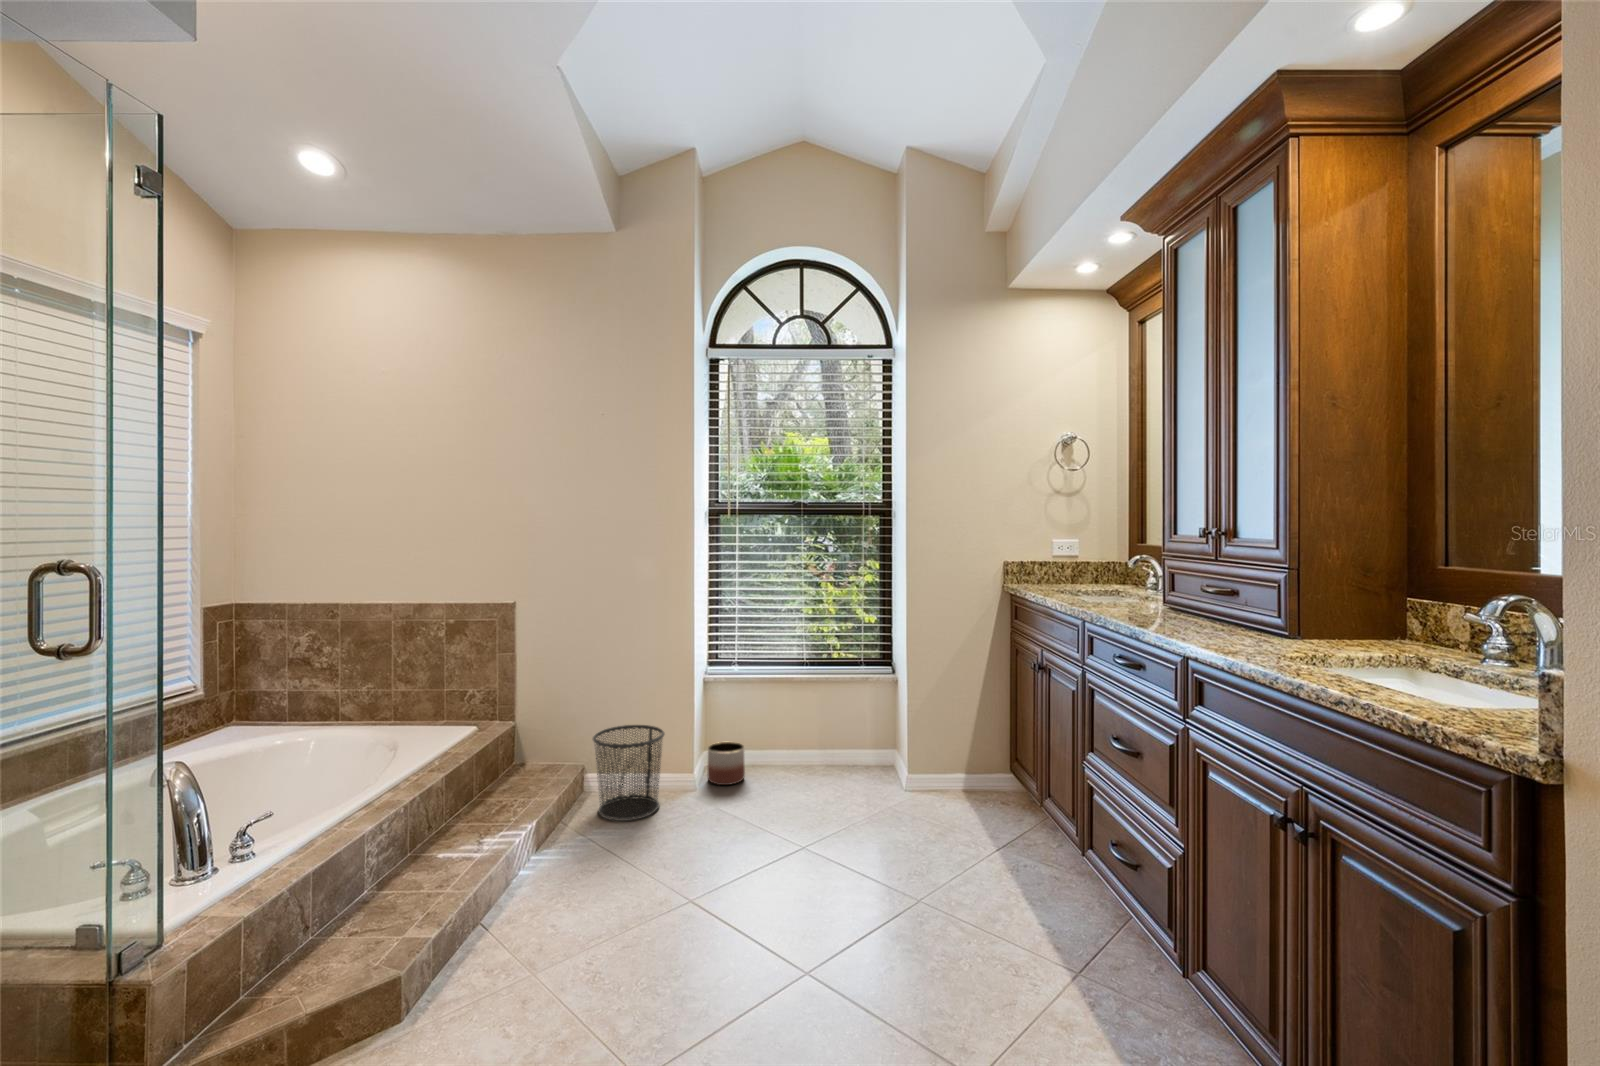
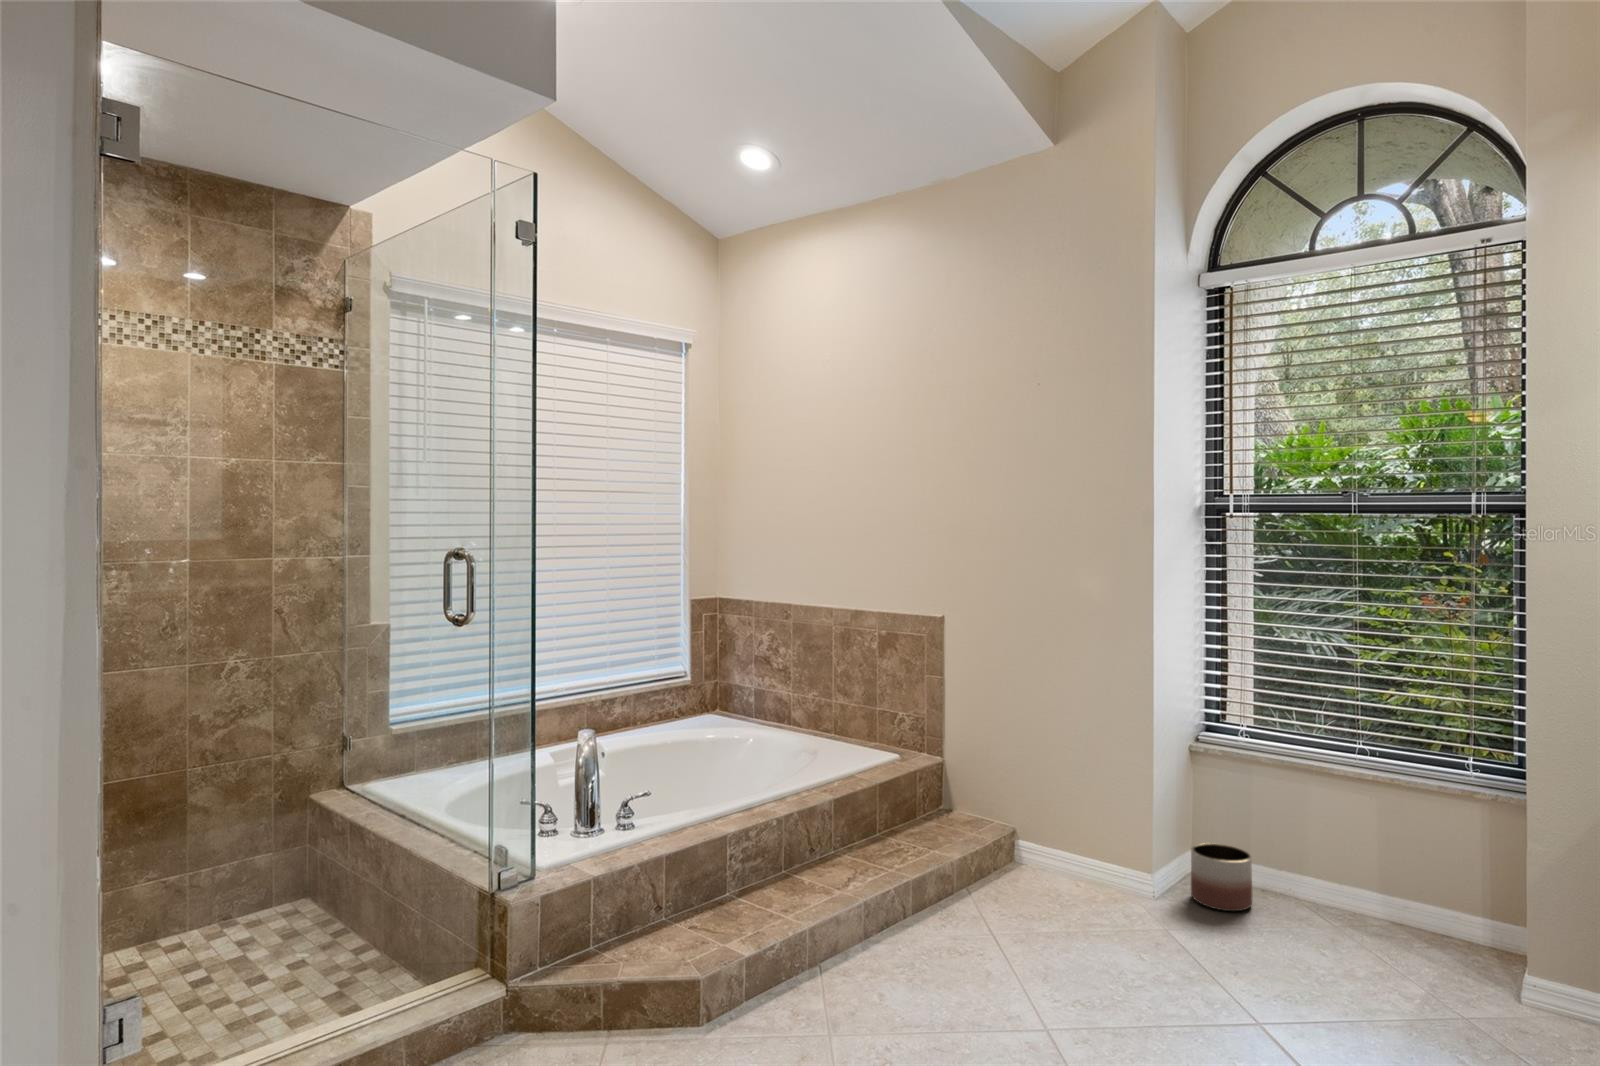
waste bin: present [593,725,664,821] -> none [1009,786,1108,916]

